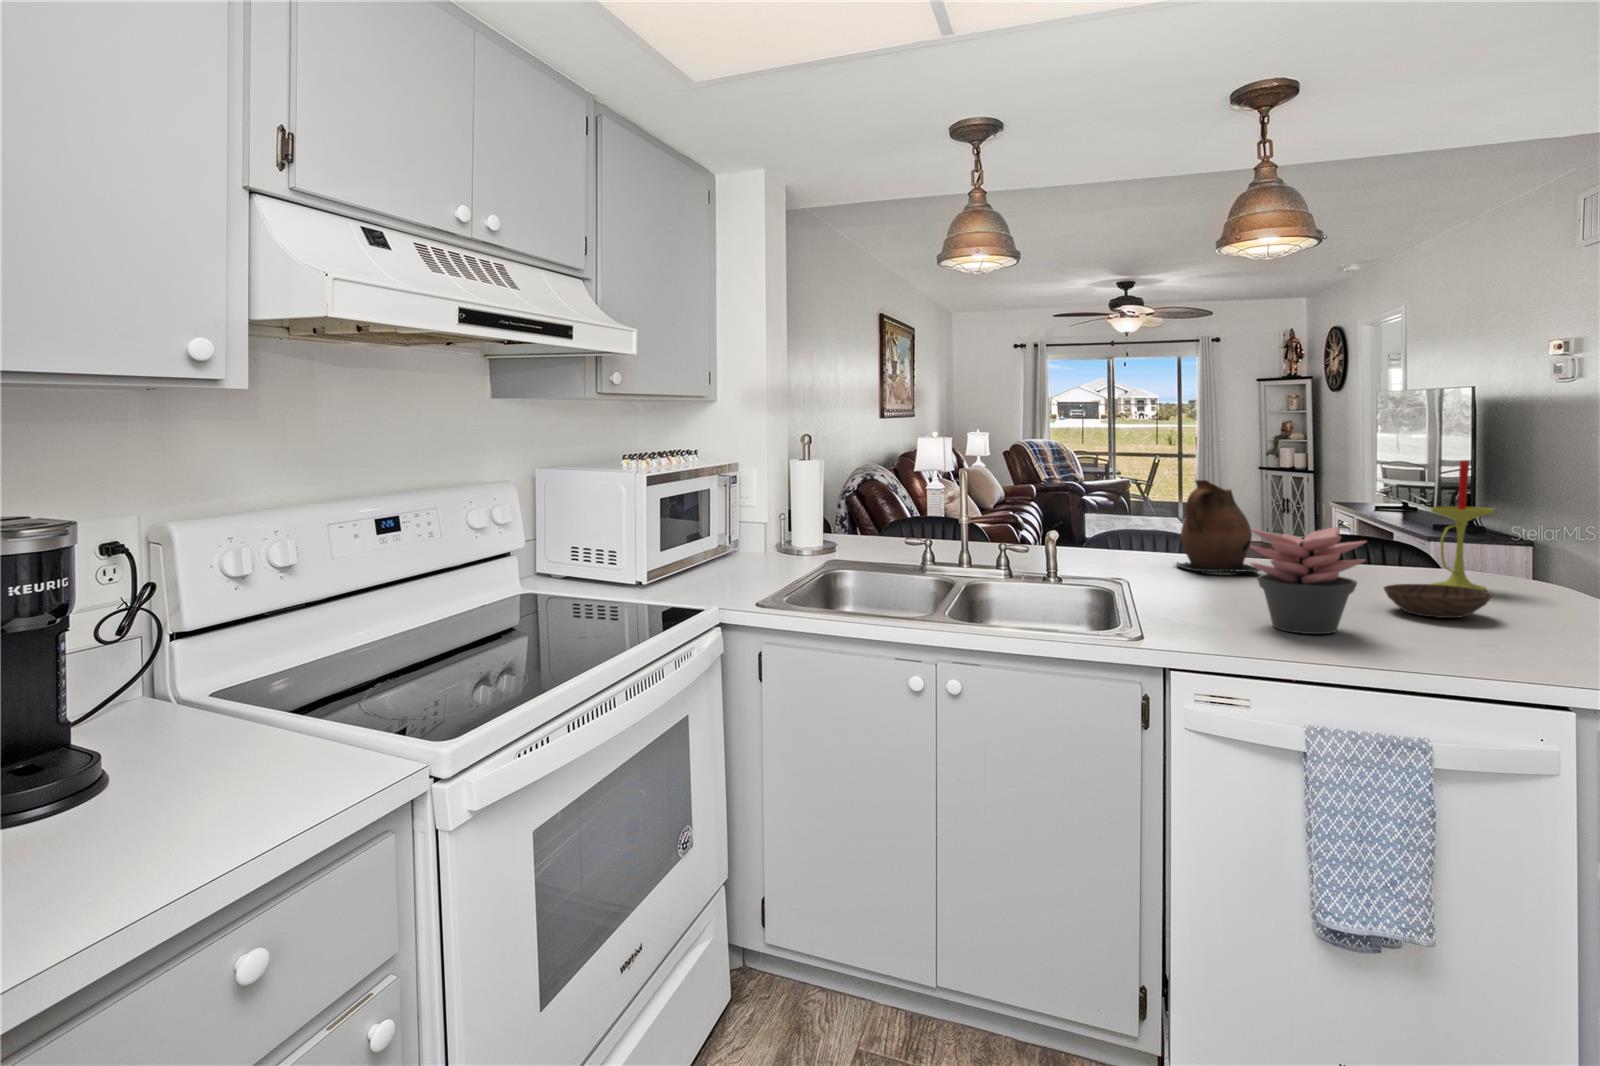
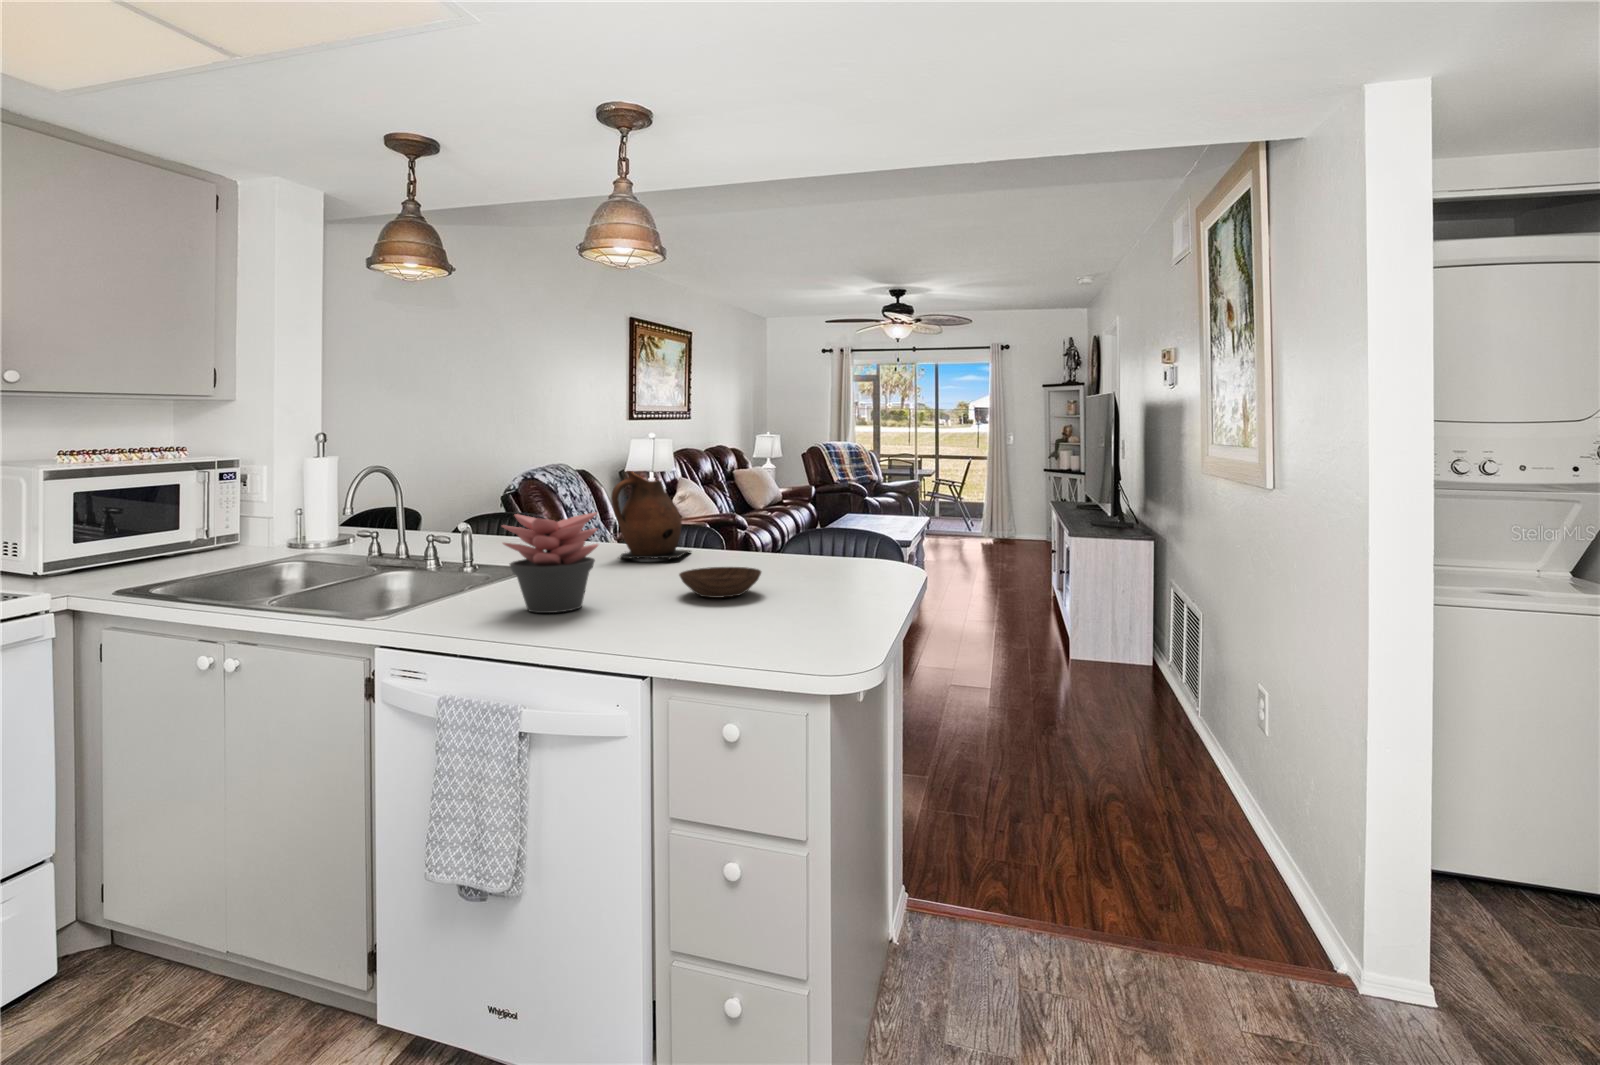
candle: present [1432,461,1494,590] -> none [790,449,844,574]

